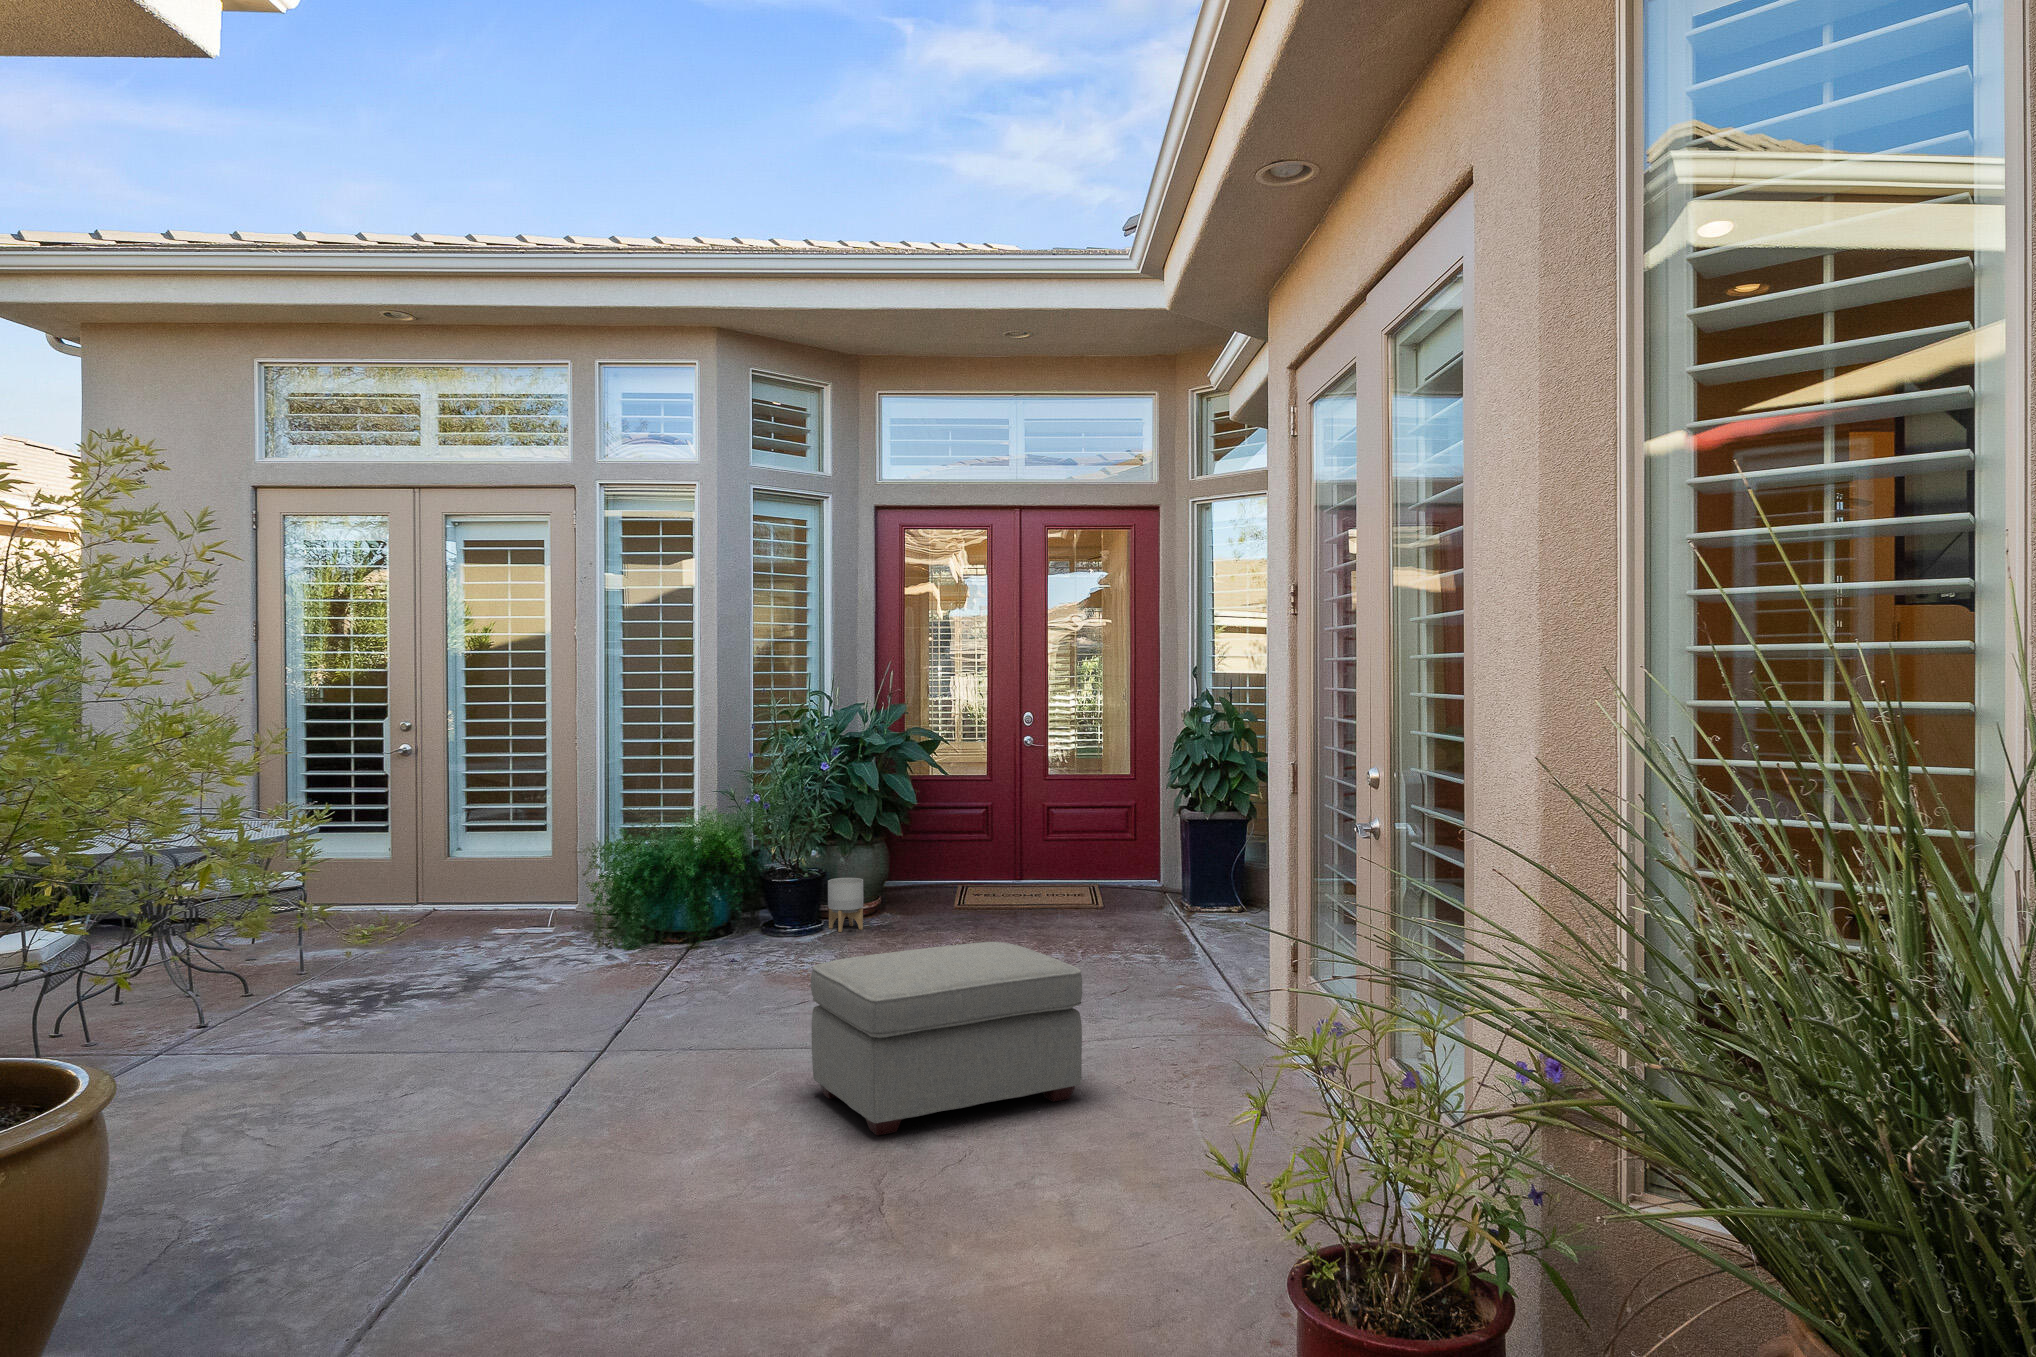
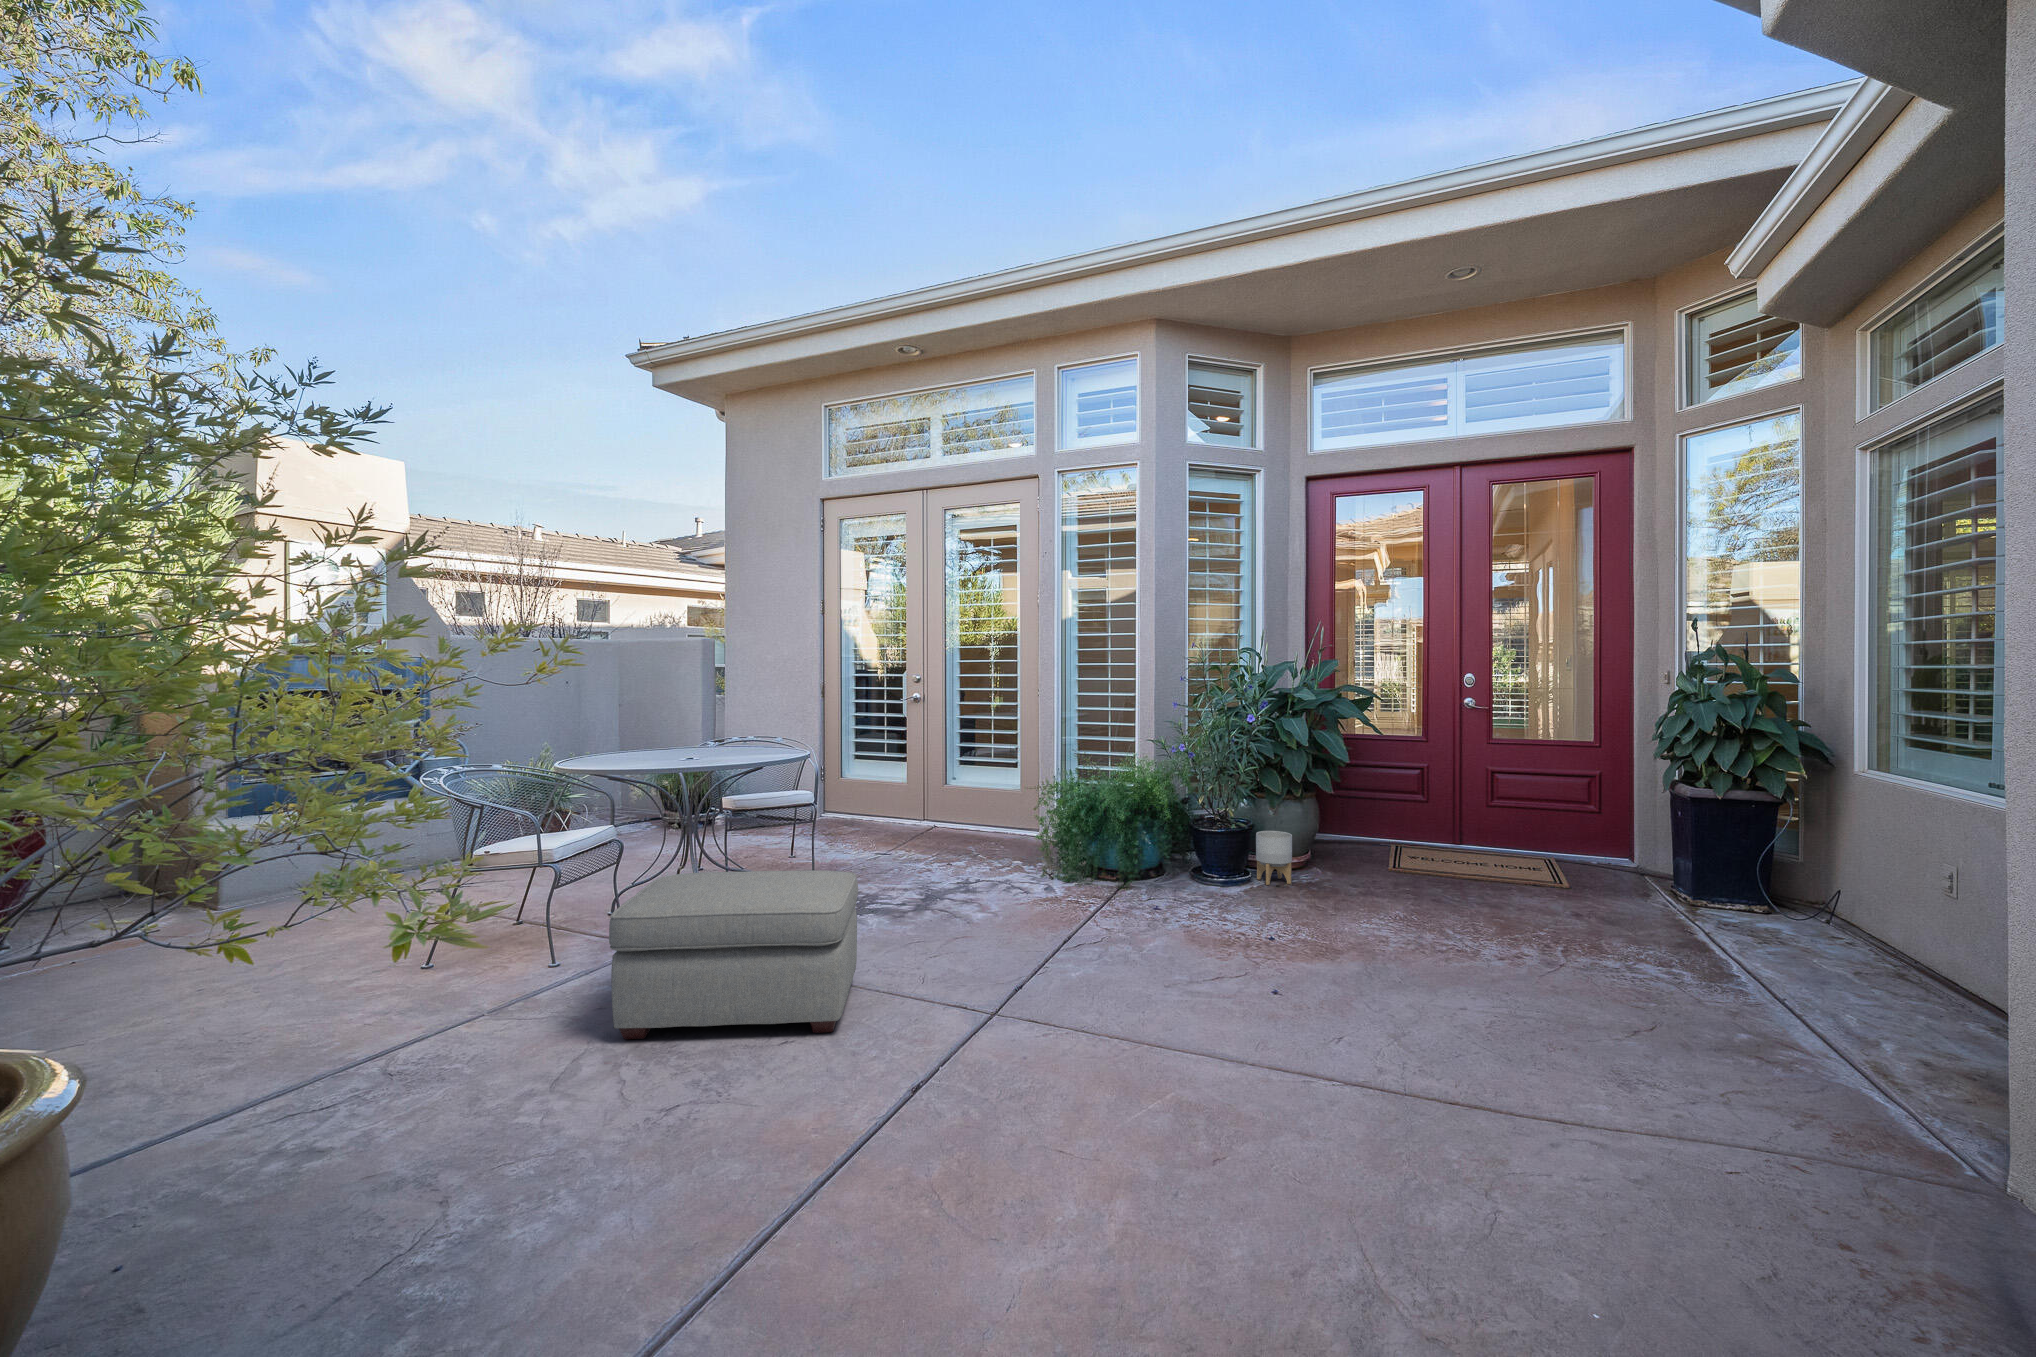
ottoman: present [811,942,1082,1136] -> present [609,871,858,1039]

